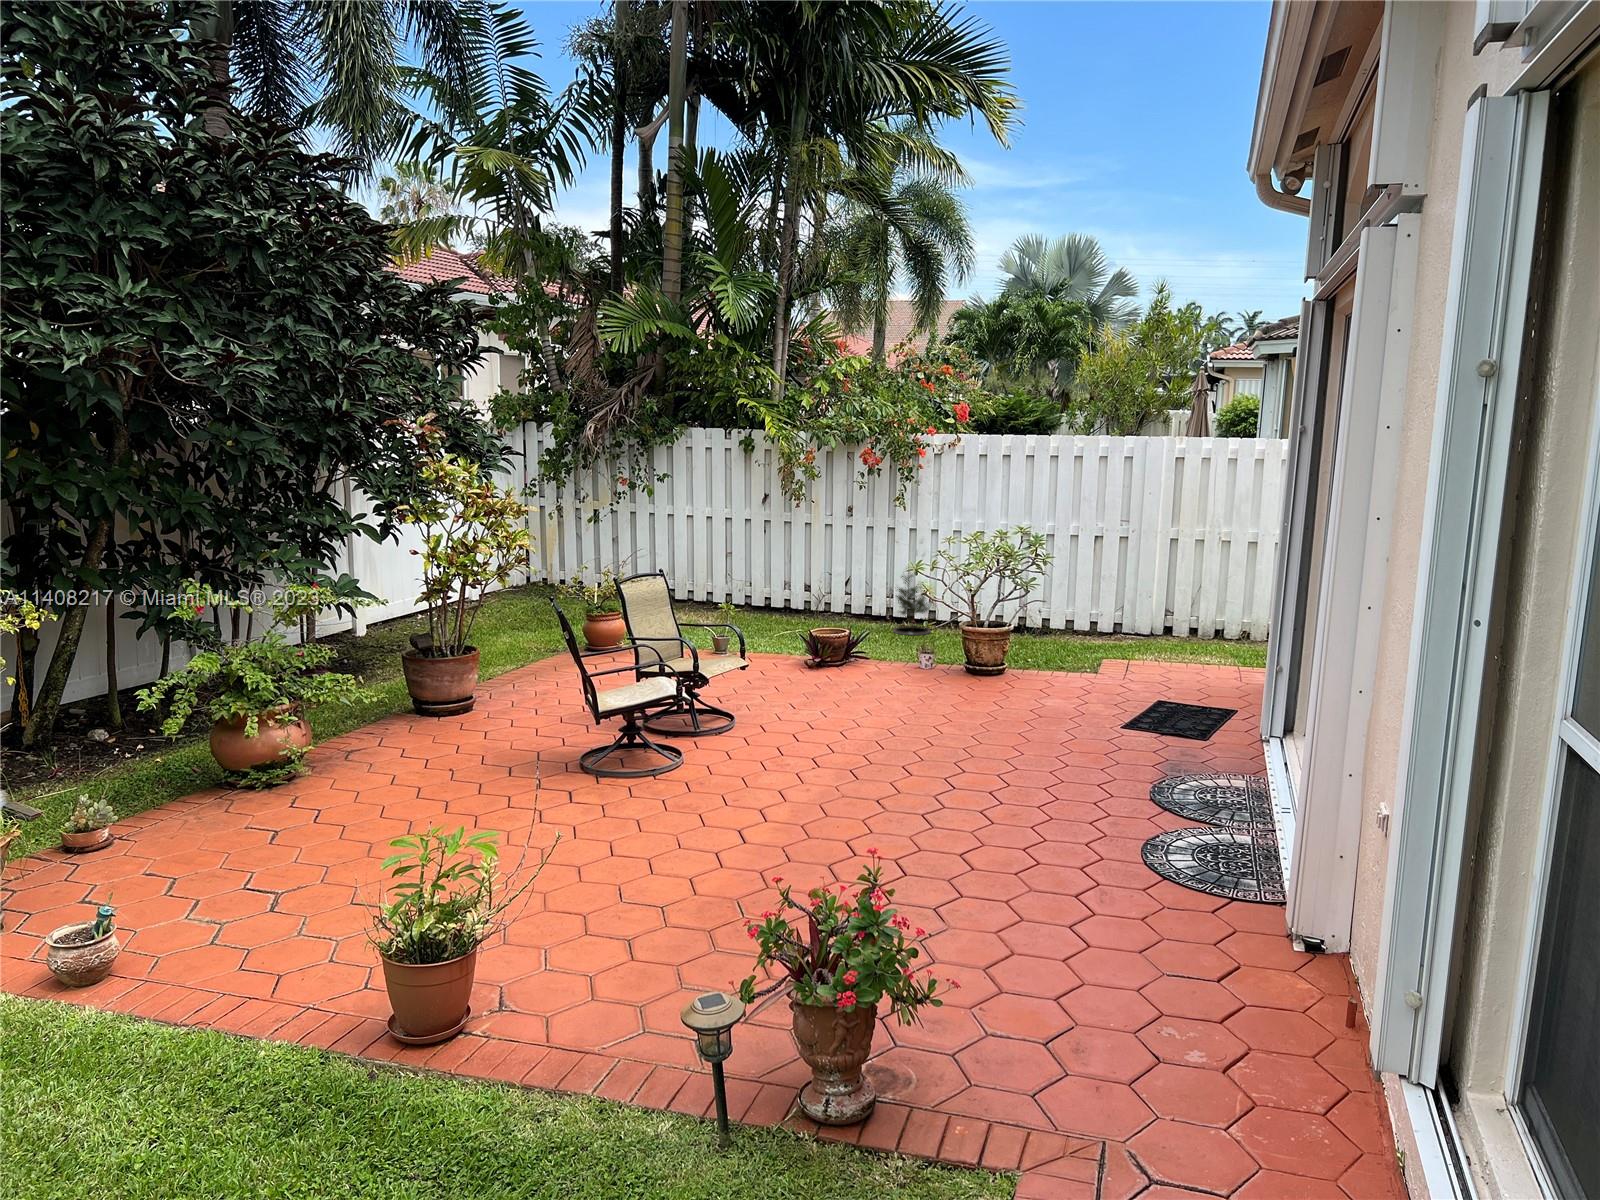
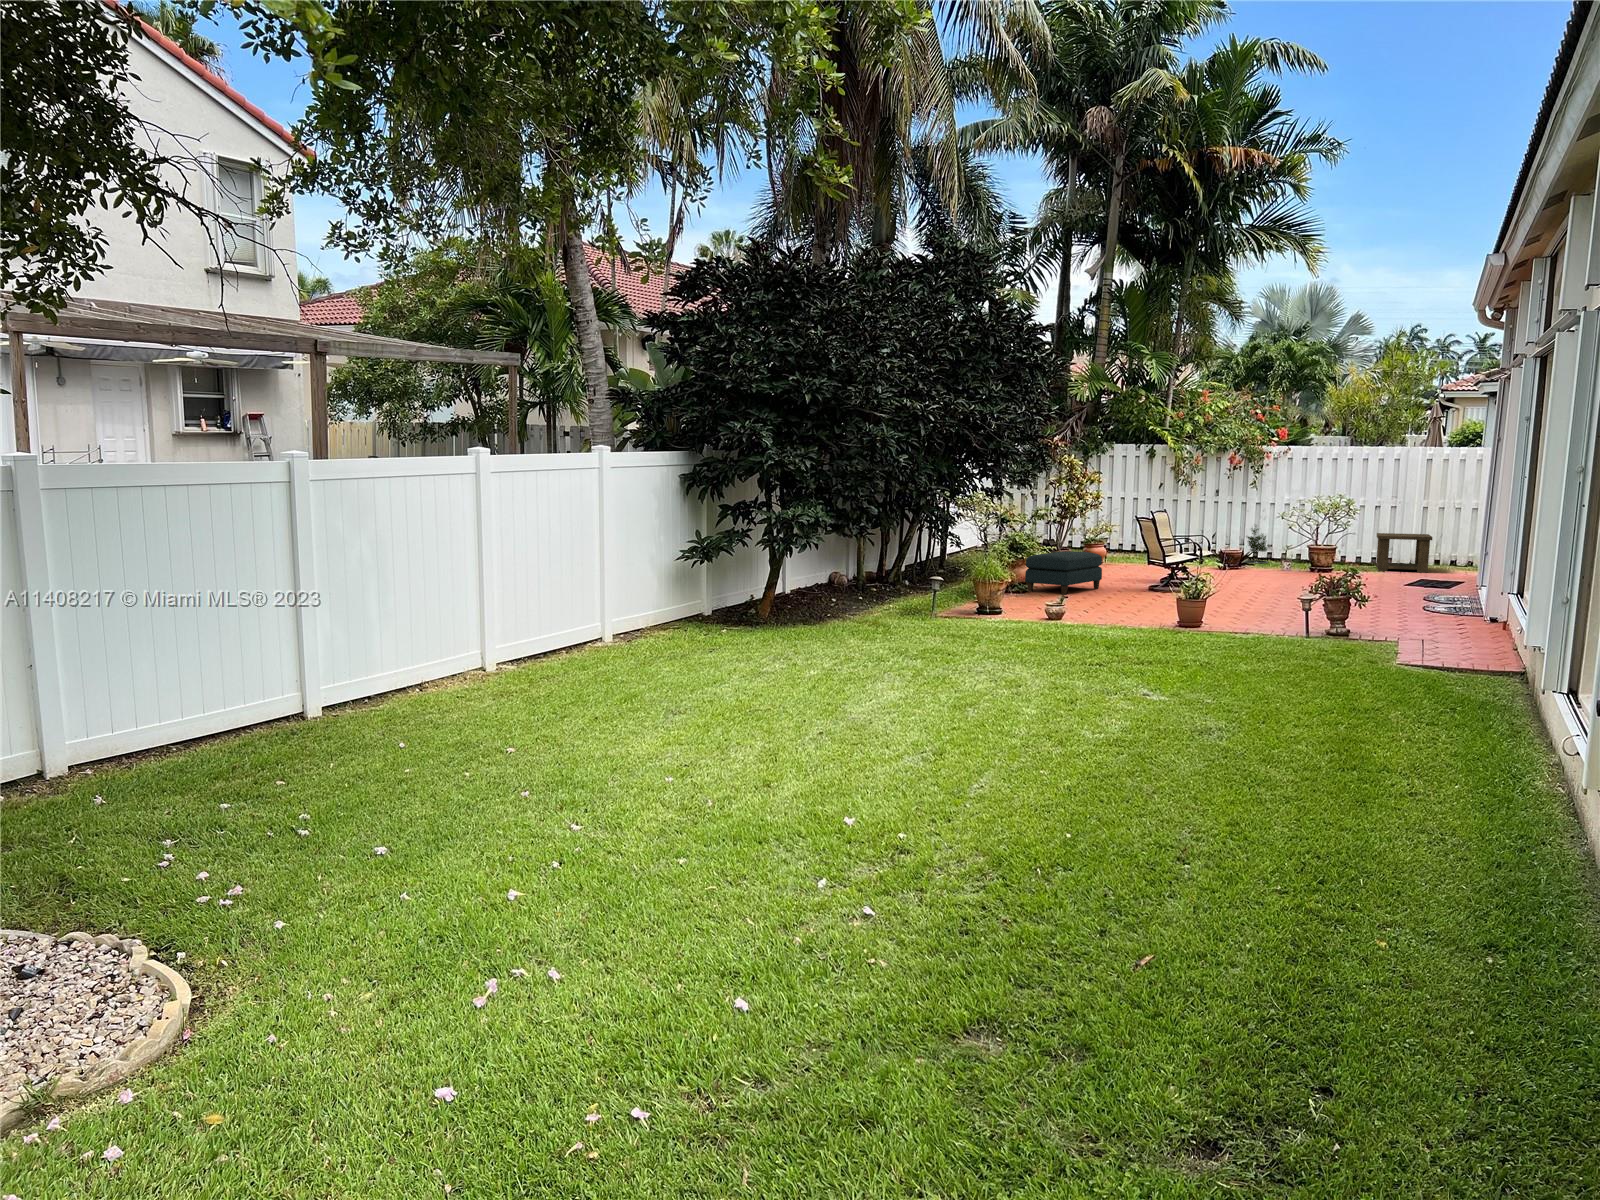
side table: none [1096,584,1183,660] -> present [1376,533,1432,573]
ottoman: none [230,686,458,826] -> present [1025,551,1102,595]

